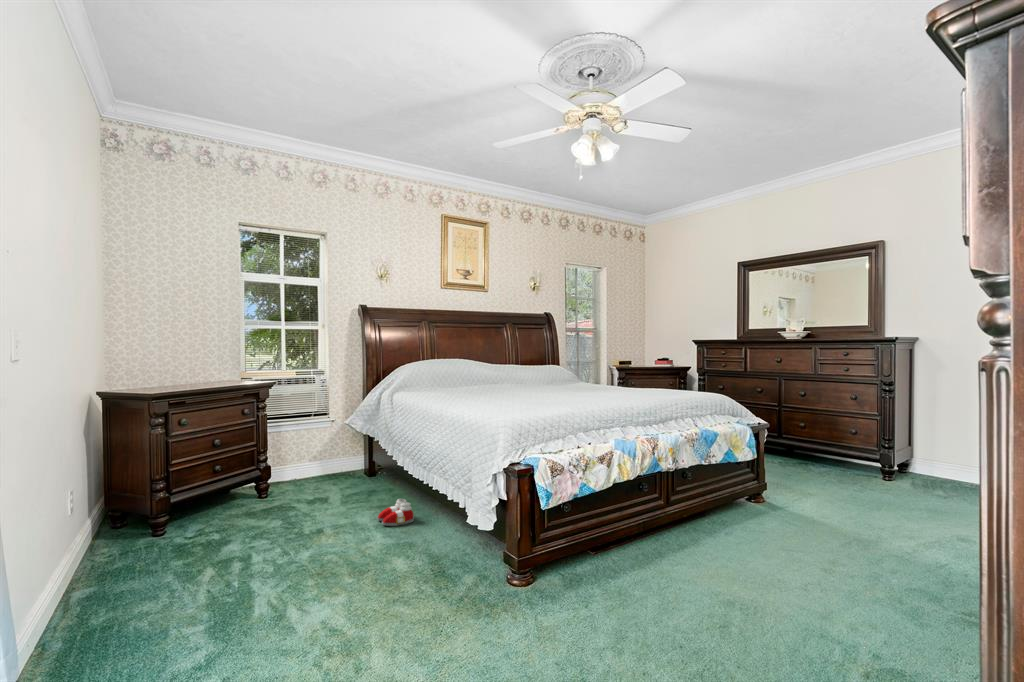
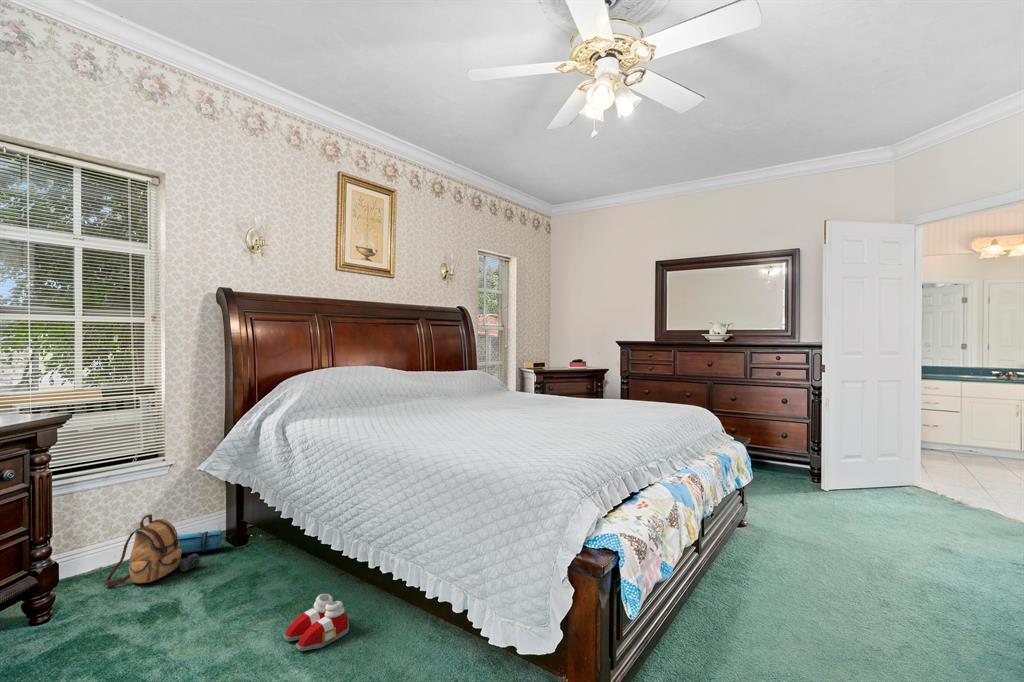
backpack: none [294,448,360,488] -> present [104,514,222,586]

